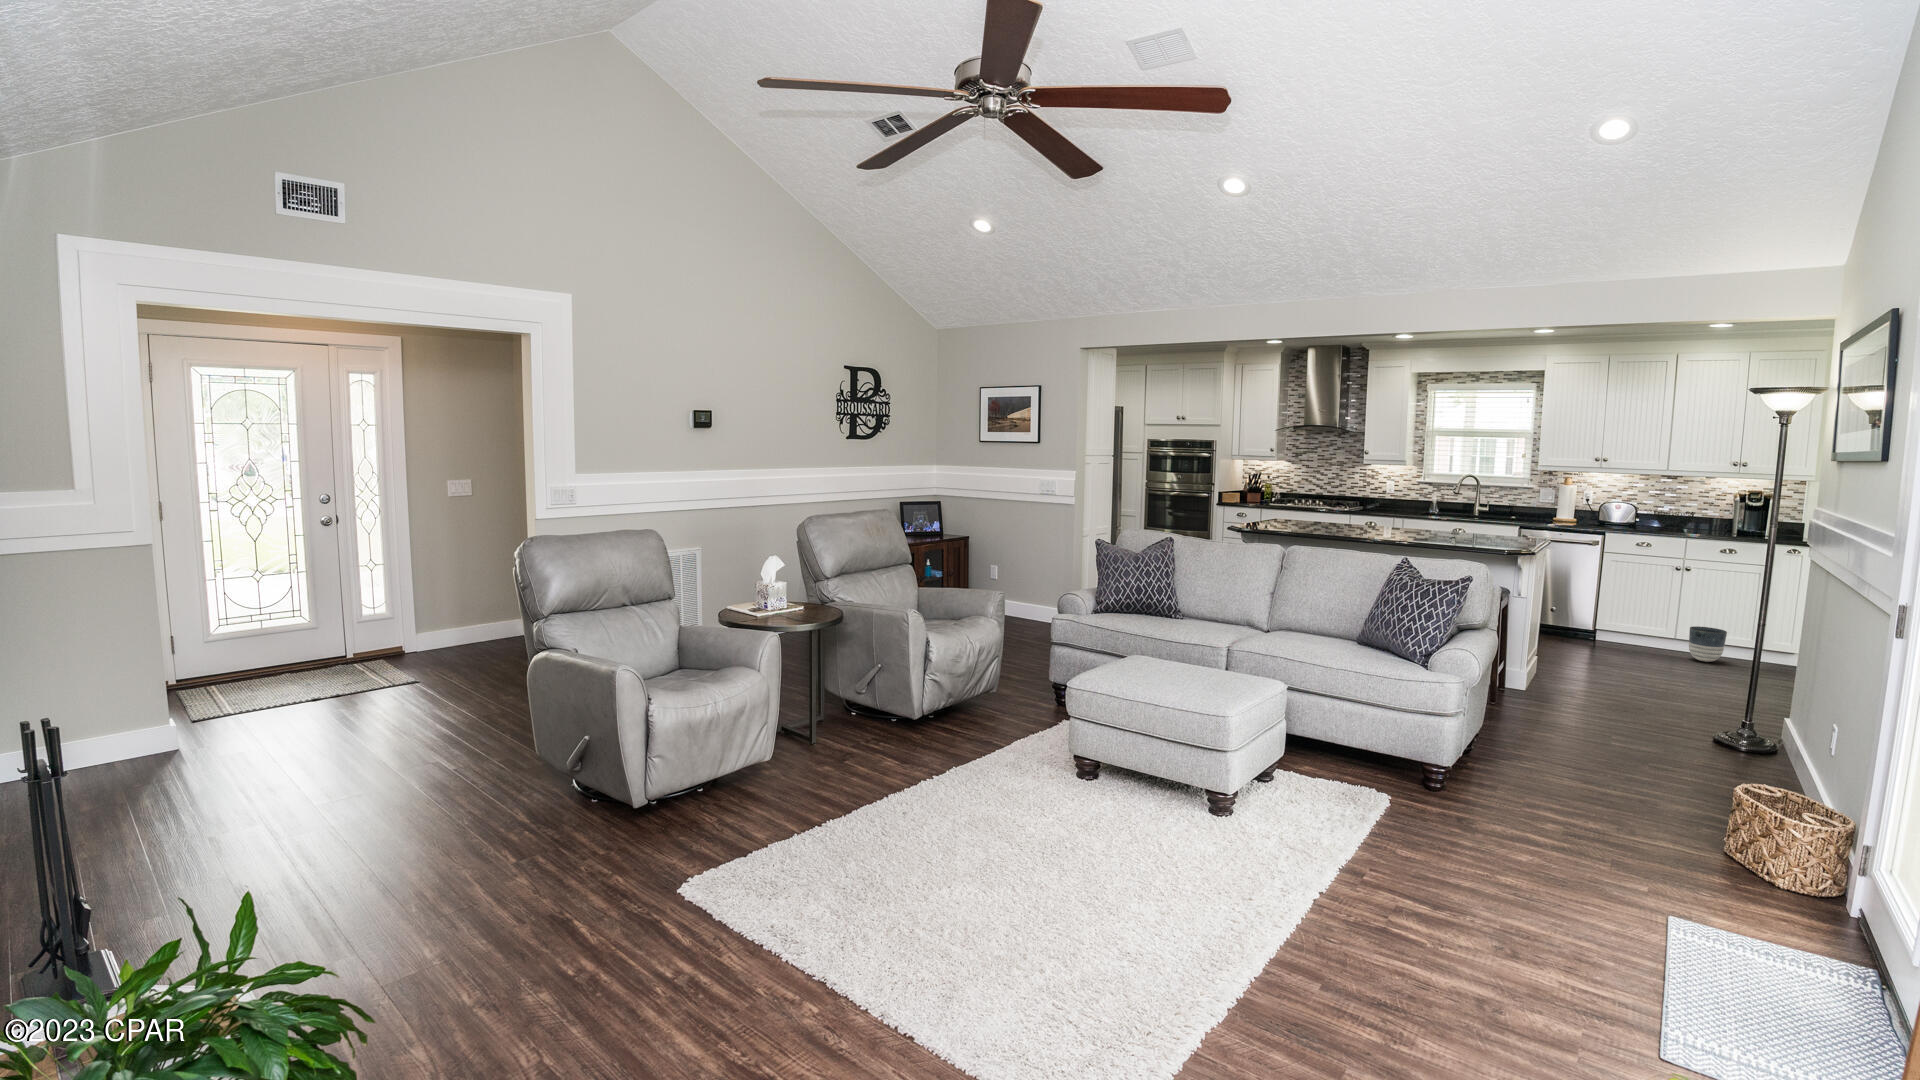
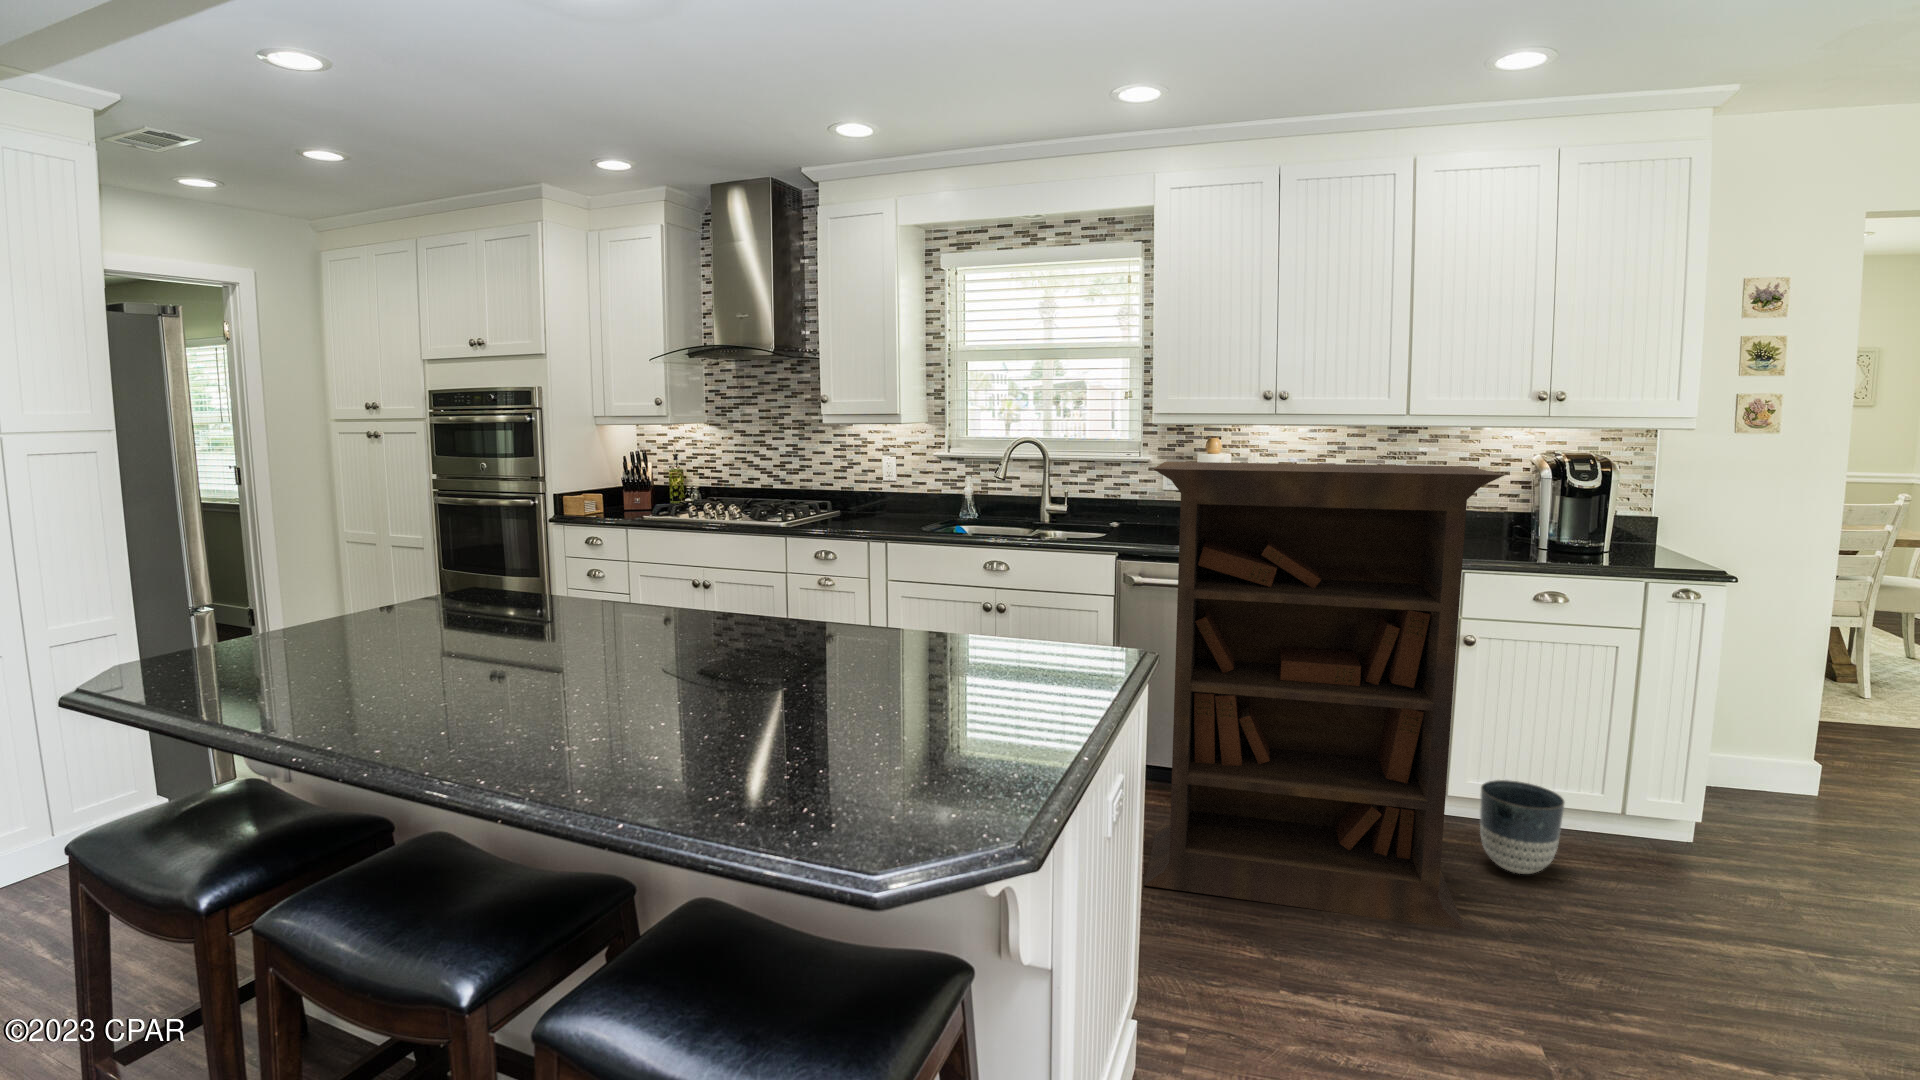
bookcase: none [1534,490,1695,669] -> present [1144,462,1504,929]

